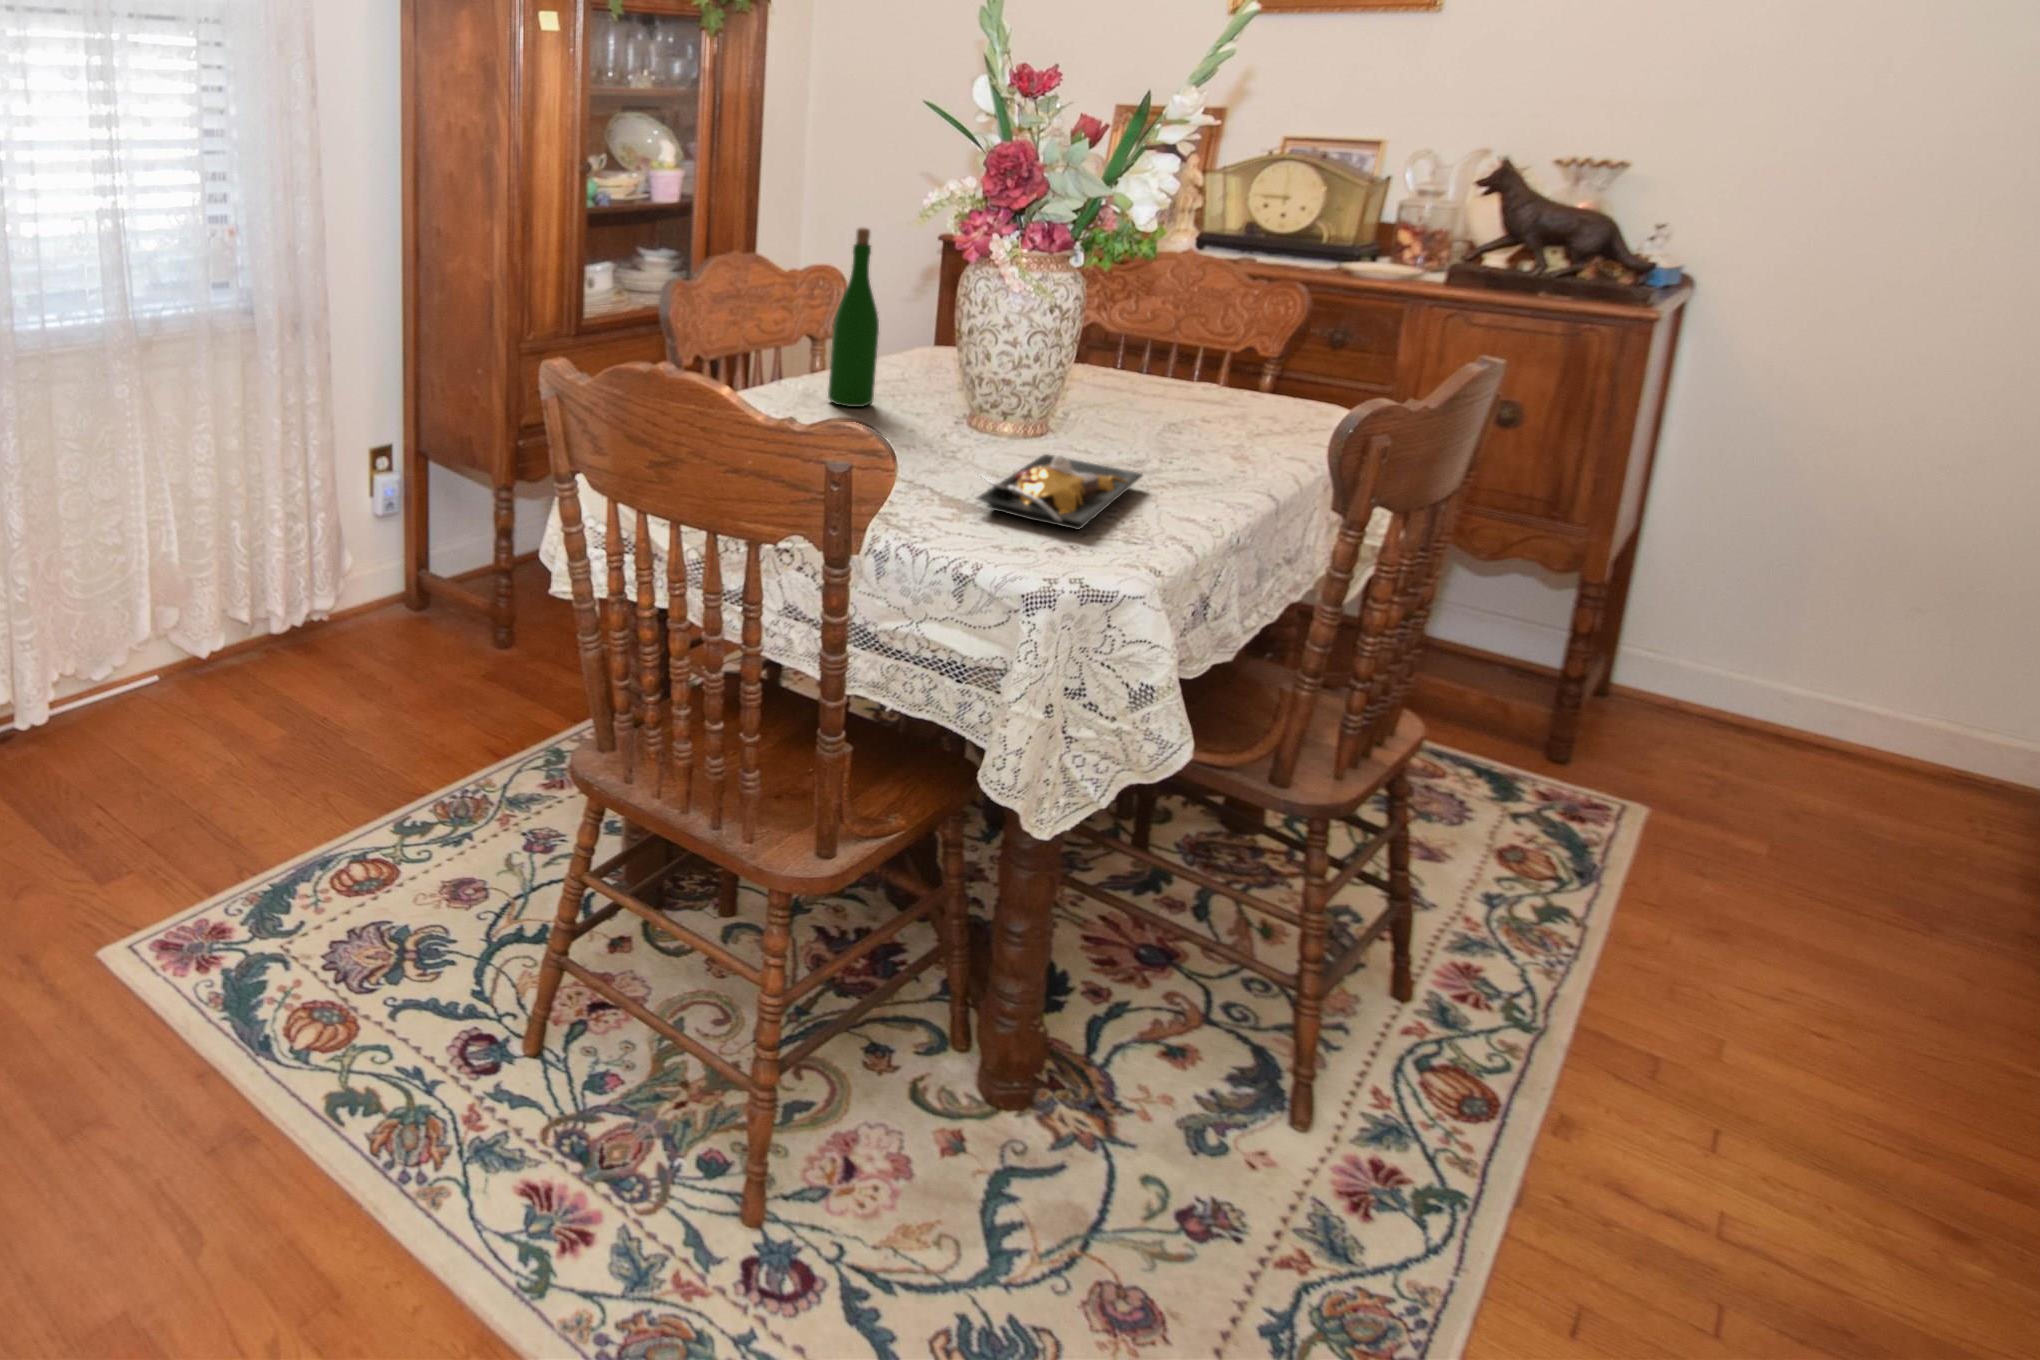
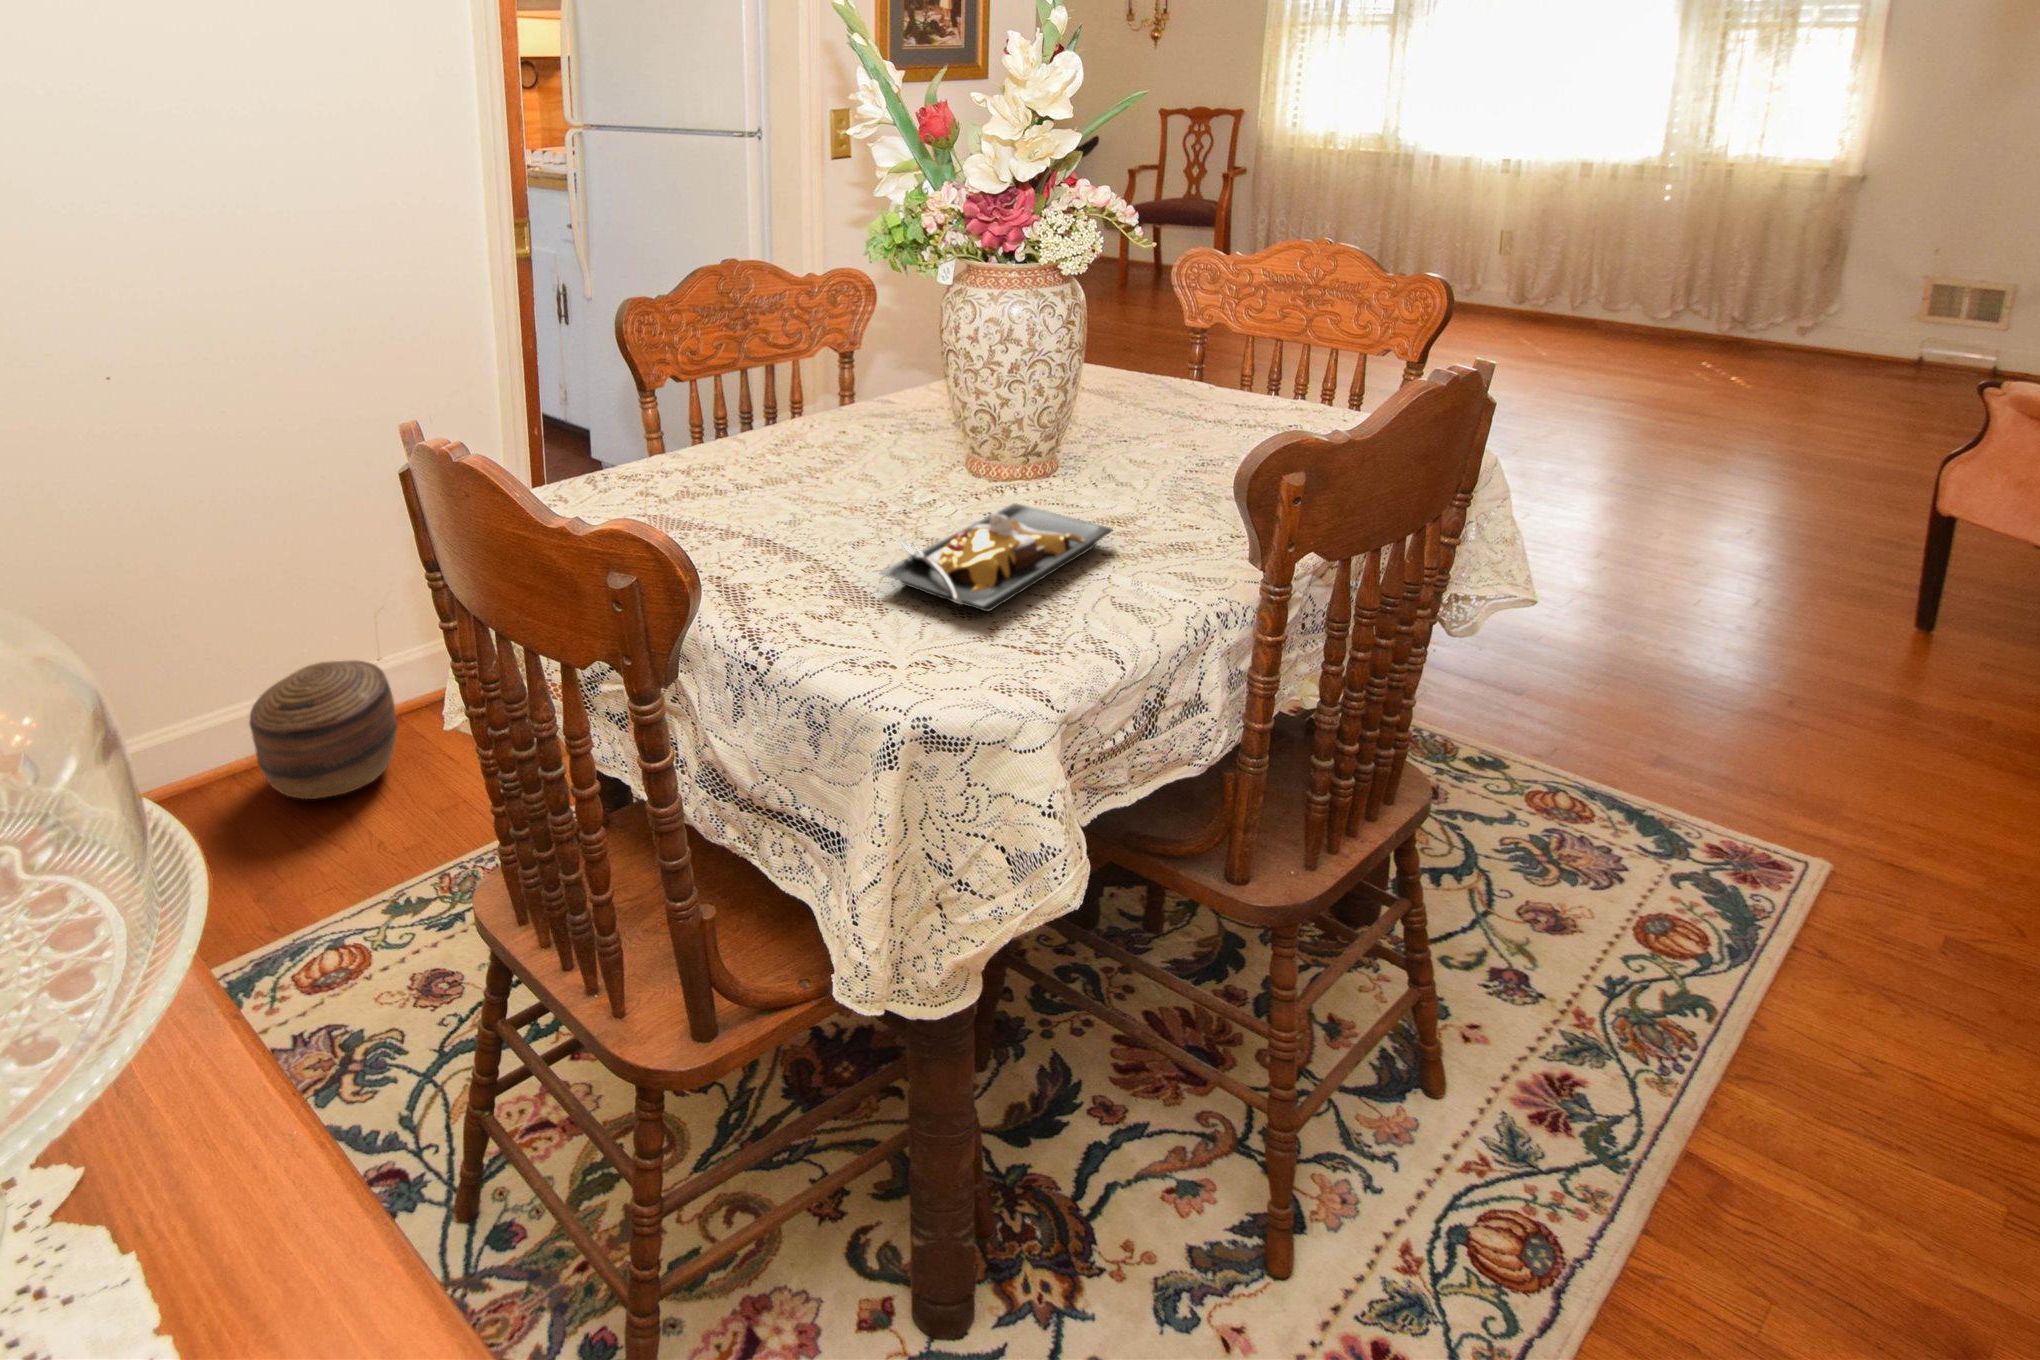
wine bottle: present [828,228,879,407] -> none [827,237,877,440]
basket: none [232,612,362,737] -> present [249,660,397,799]

